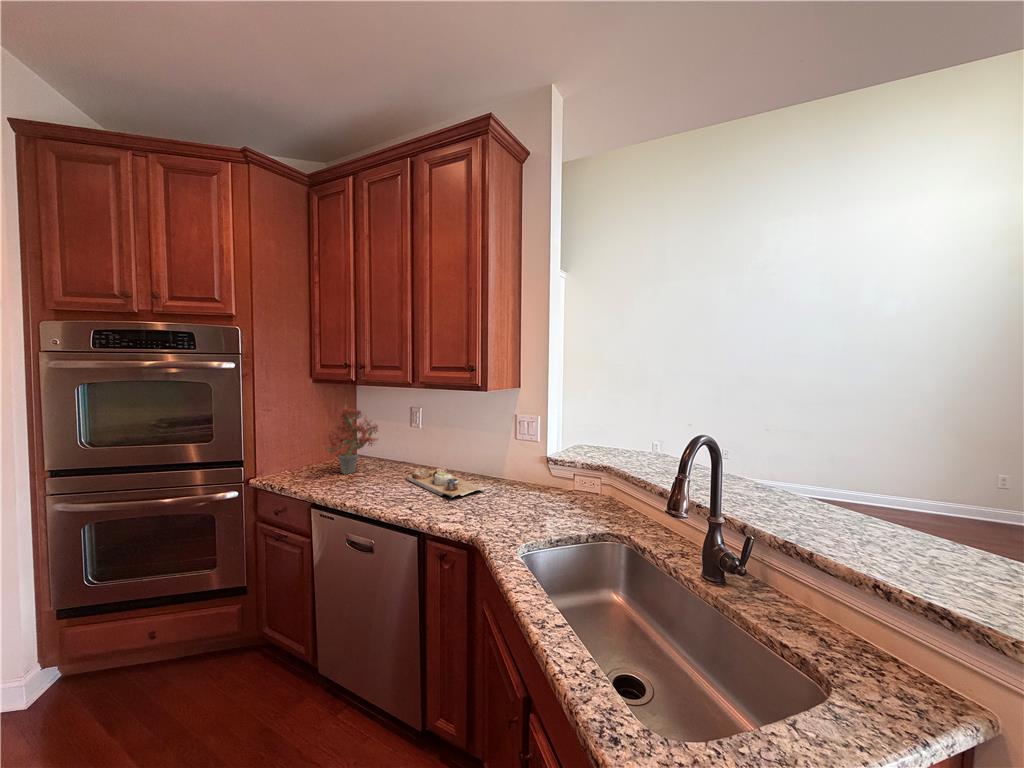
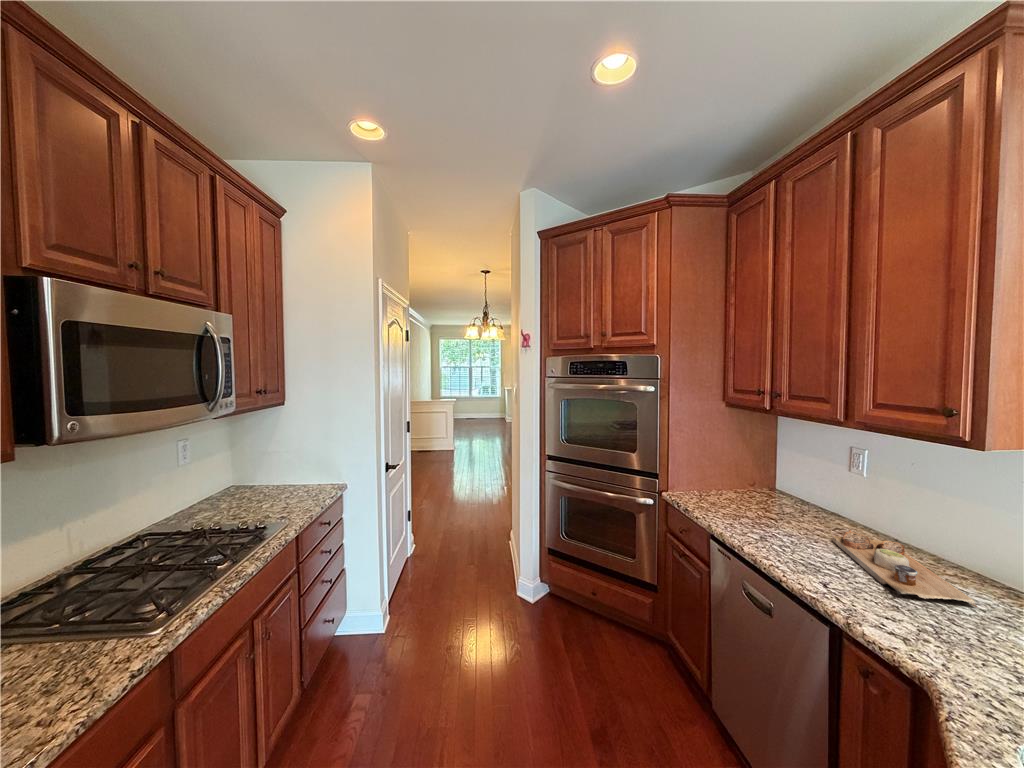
potted plant: present [324,397,378,474] -> none [728,422,800,511]

